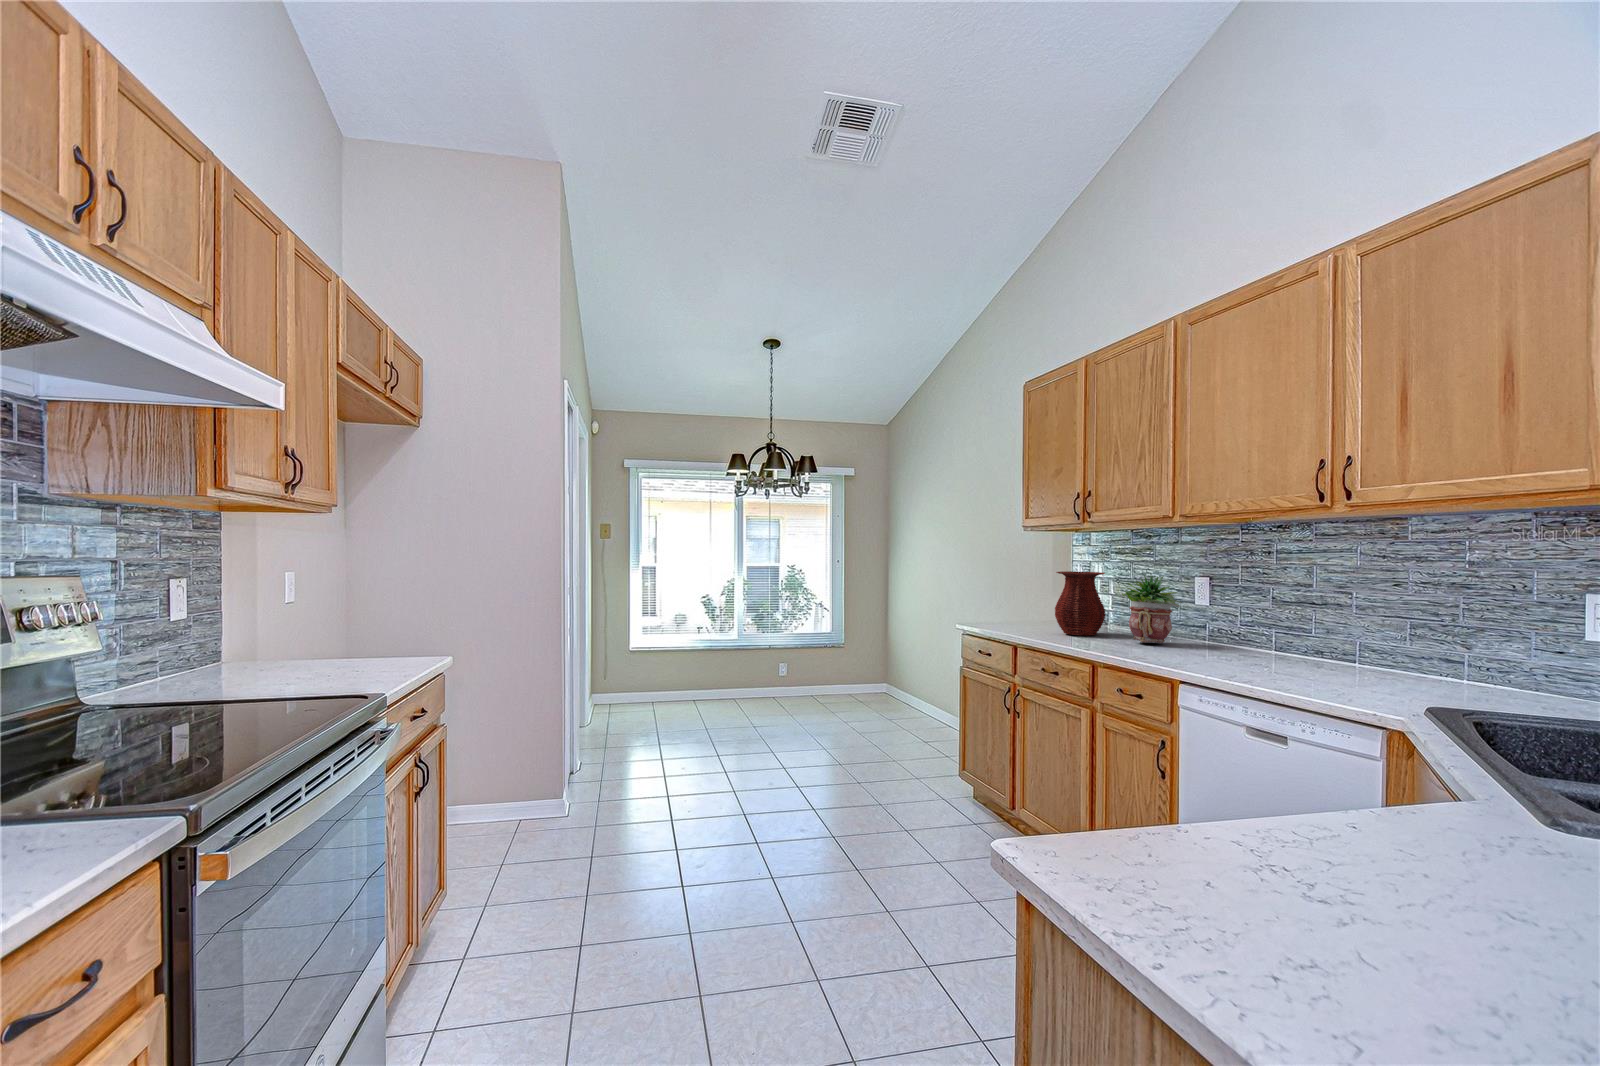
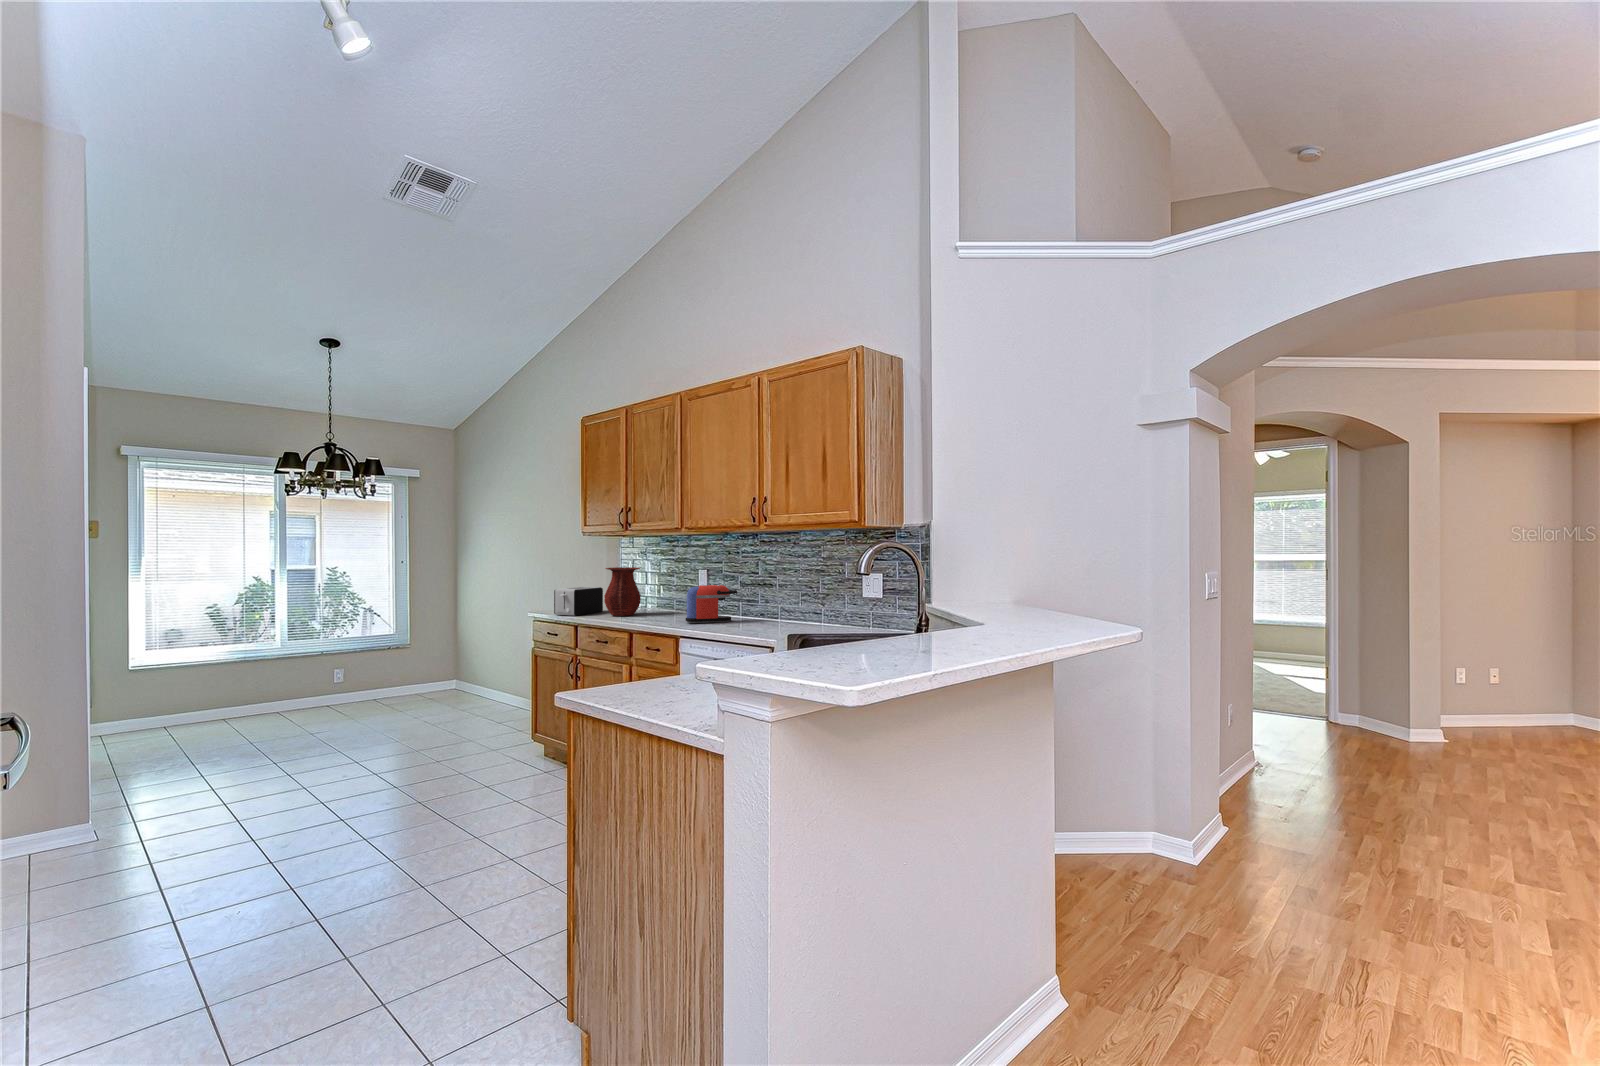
potted plant: present [1121,575,1182,643] -> none [649,568,690,617]
toaster: none [991,594,1052,630] -> present [554,587,603,616]
coffee maker: none [1182,601,1274,661] -> present [686,585,737,623]

